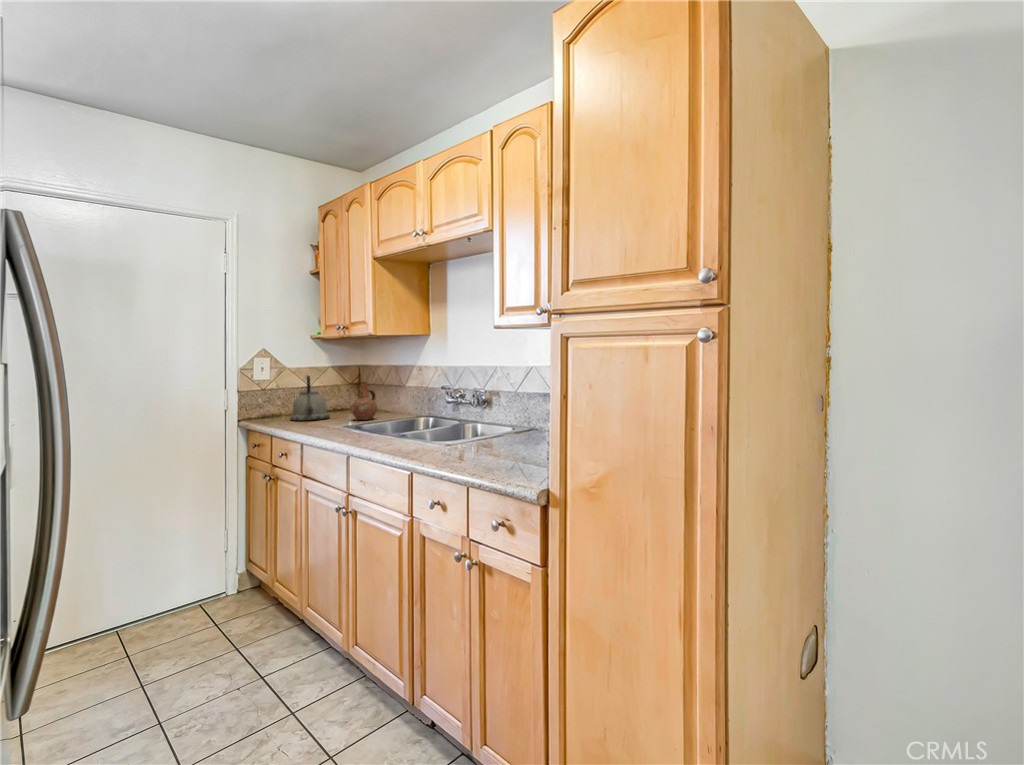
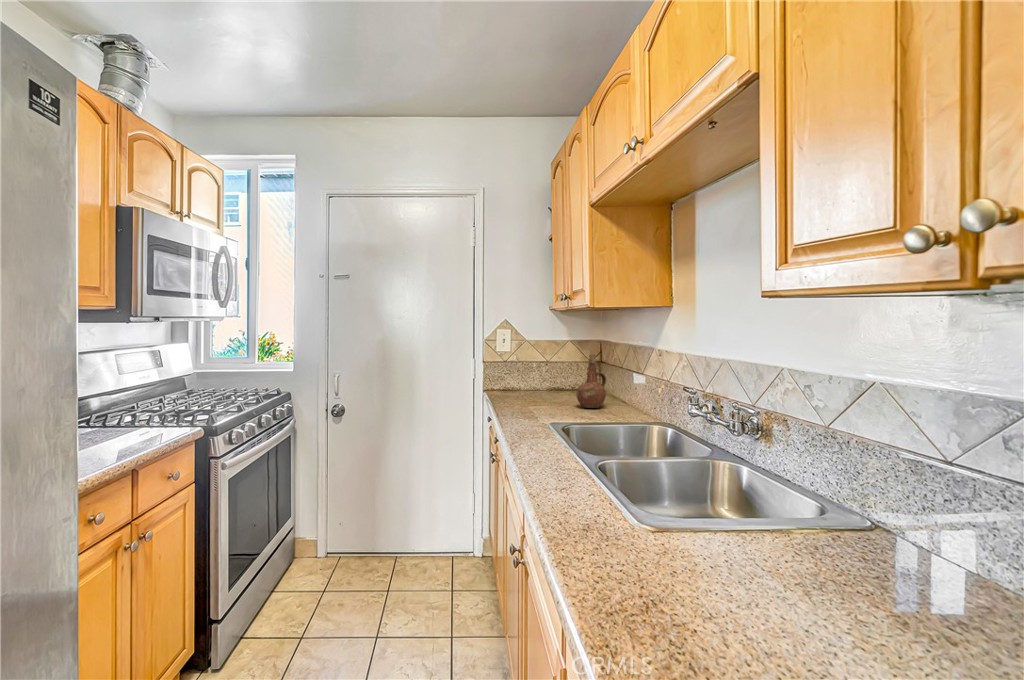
kettle: present [290,376,330,421] -> none [519,351,560,400]

